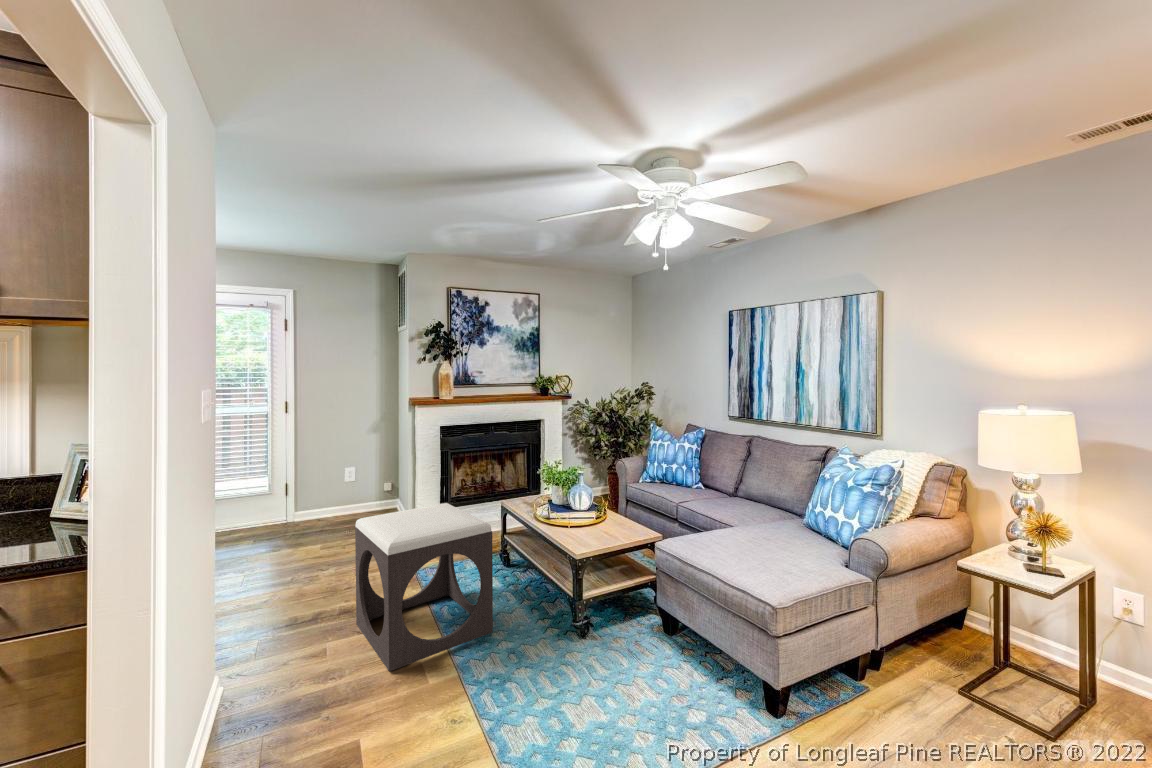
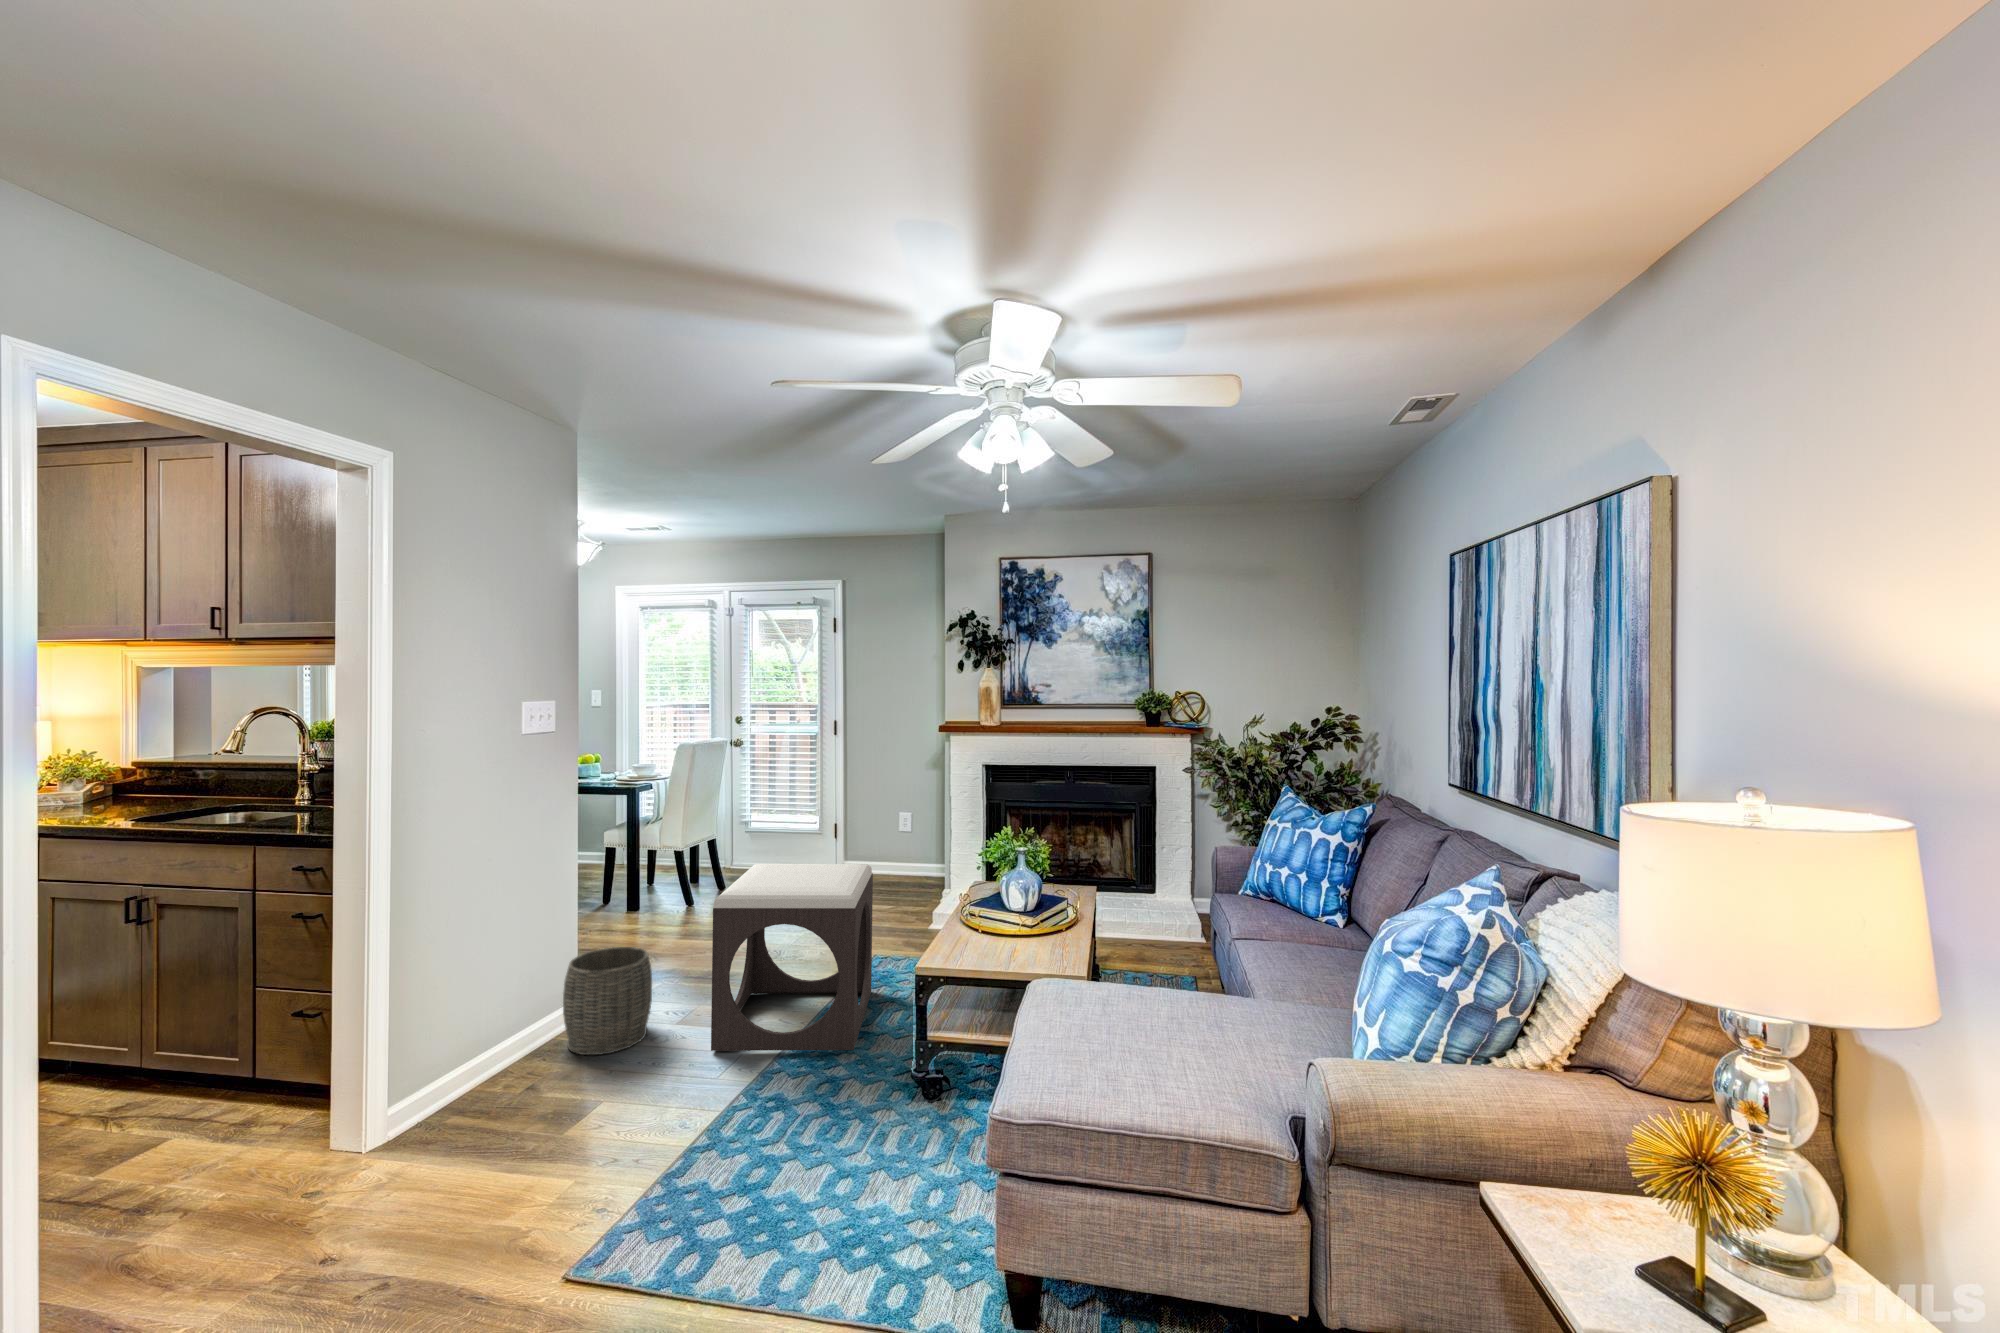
woven basket: none [225,611,312,724] -> present [563,947,652,1055]

